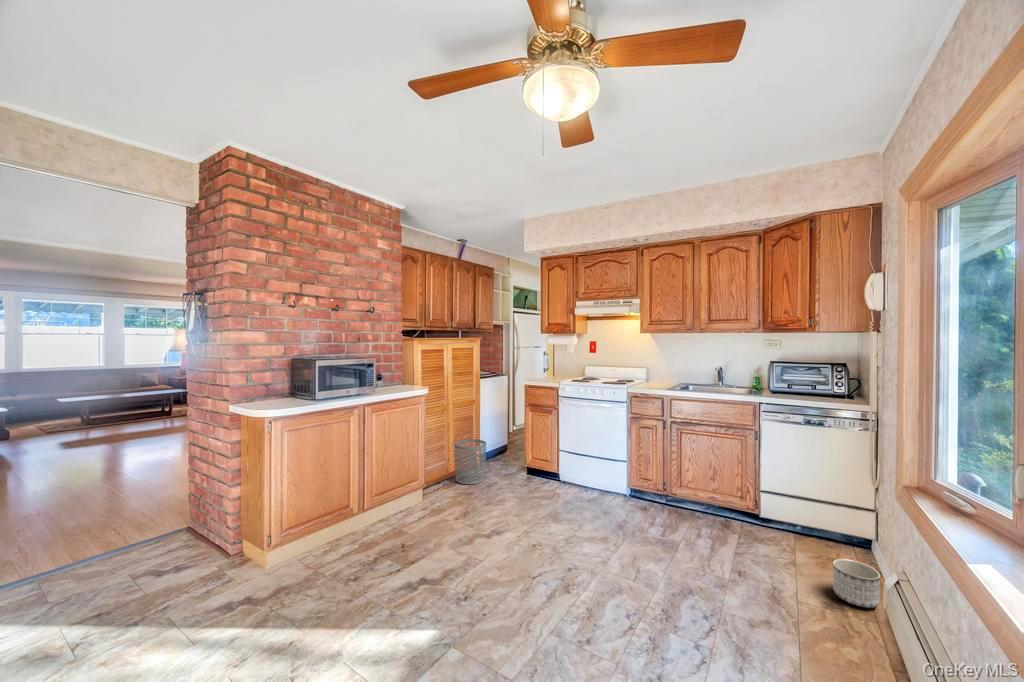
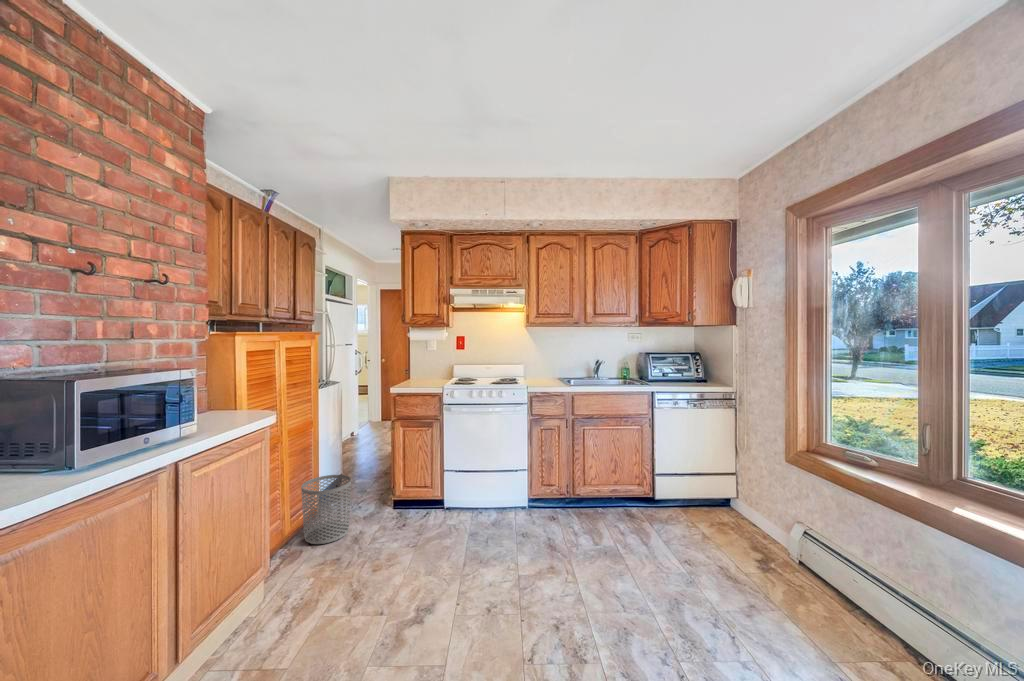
planter: present [833,559,880,608] -> none [757,522,796,563]

